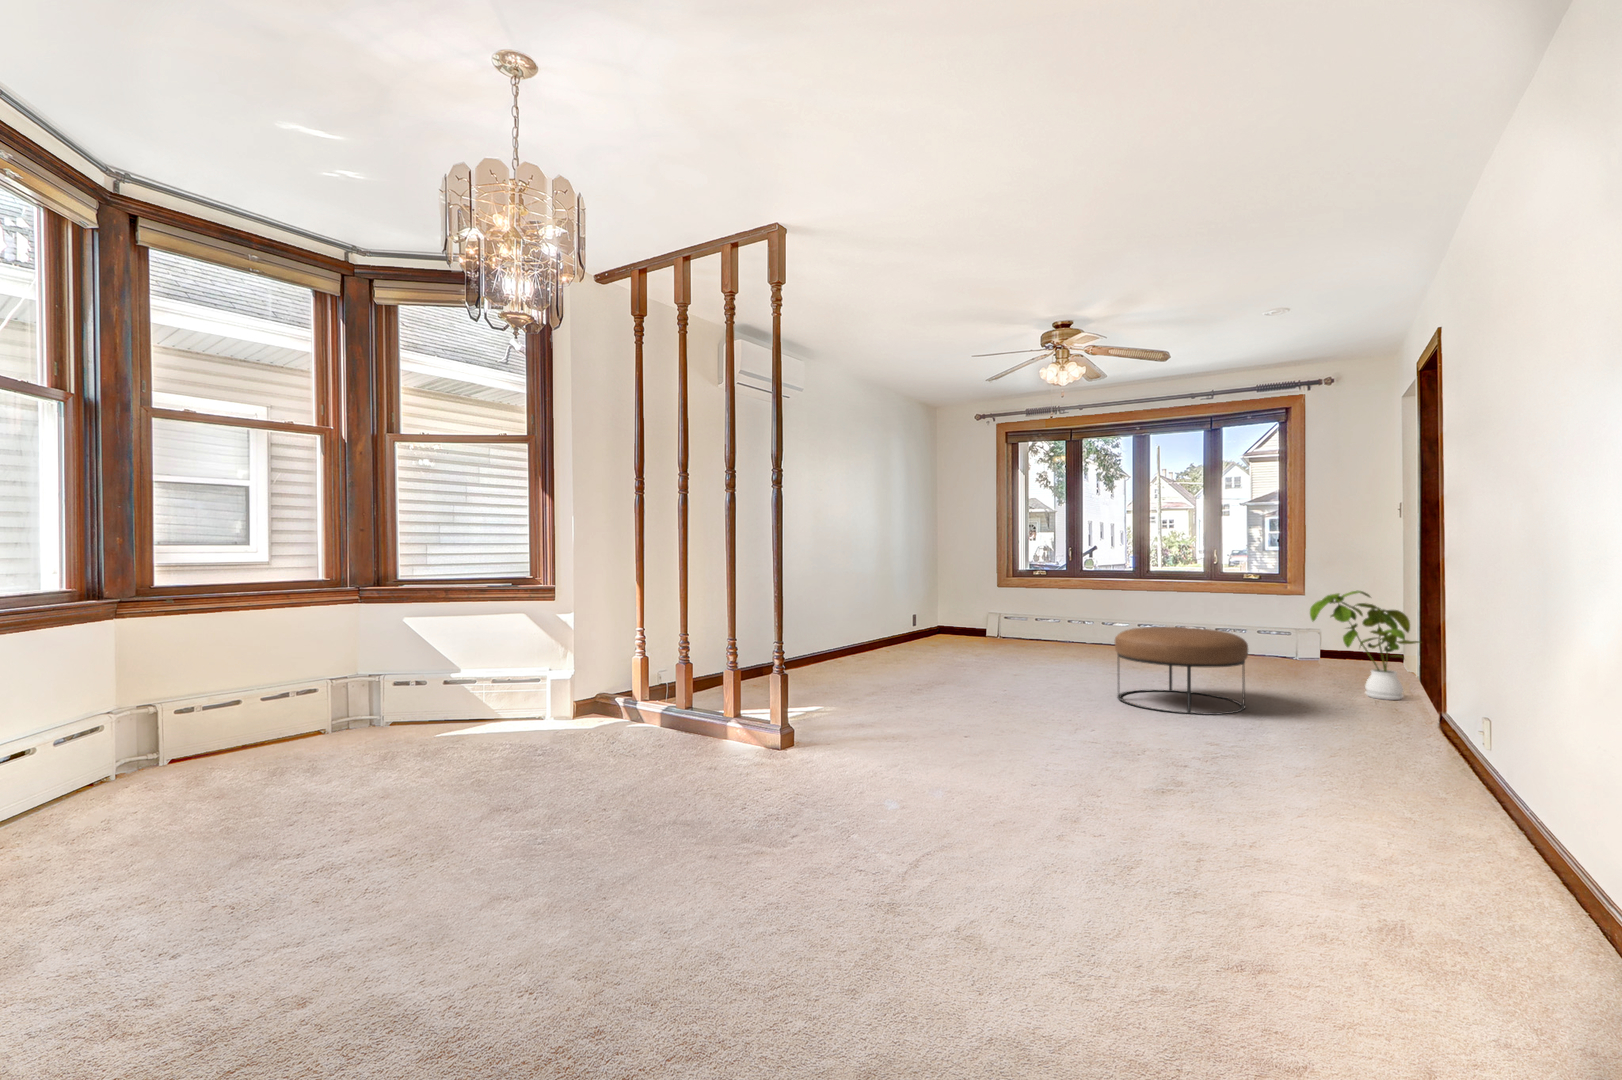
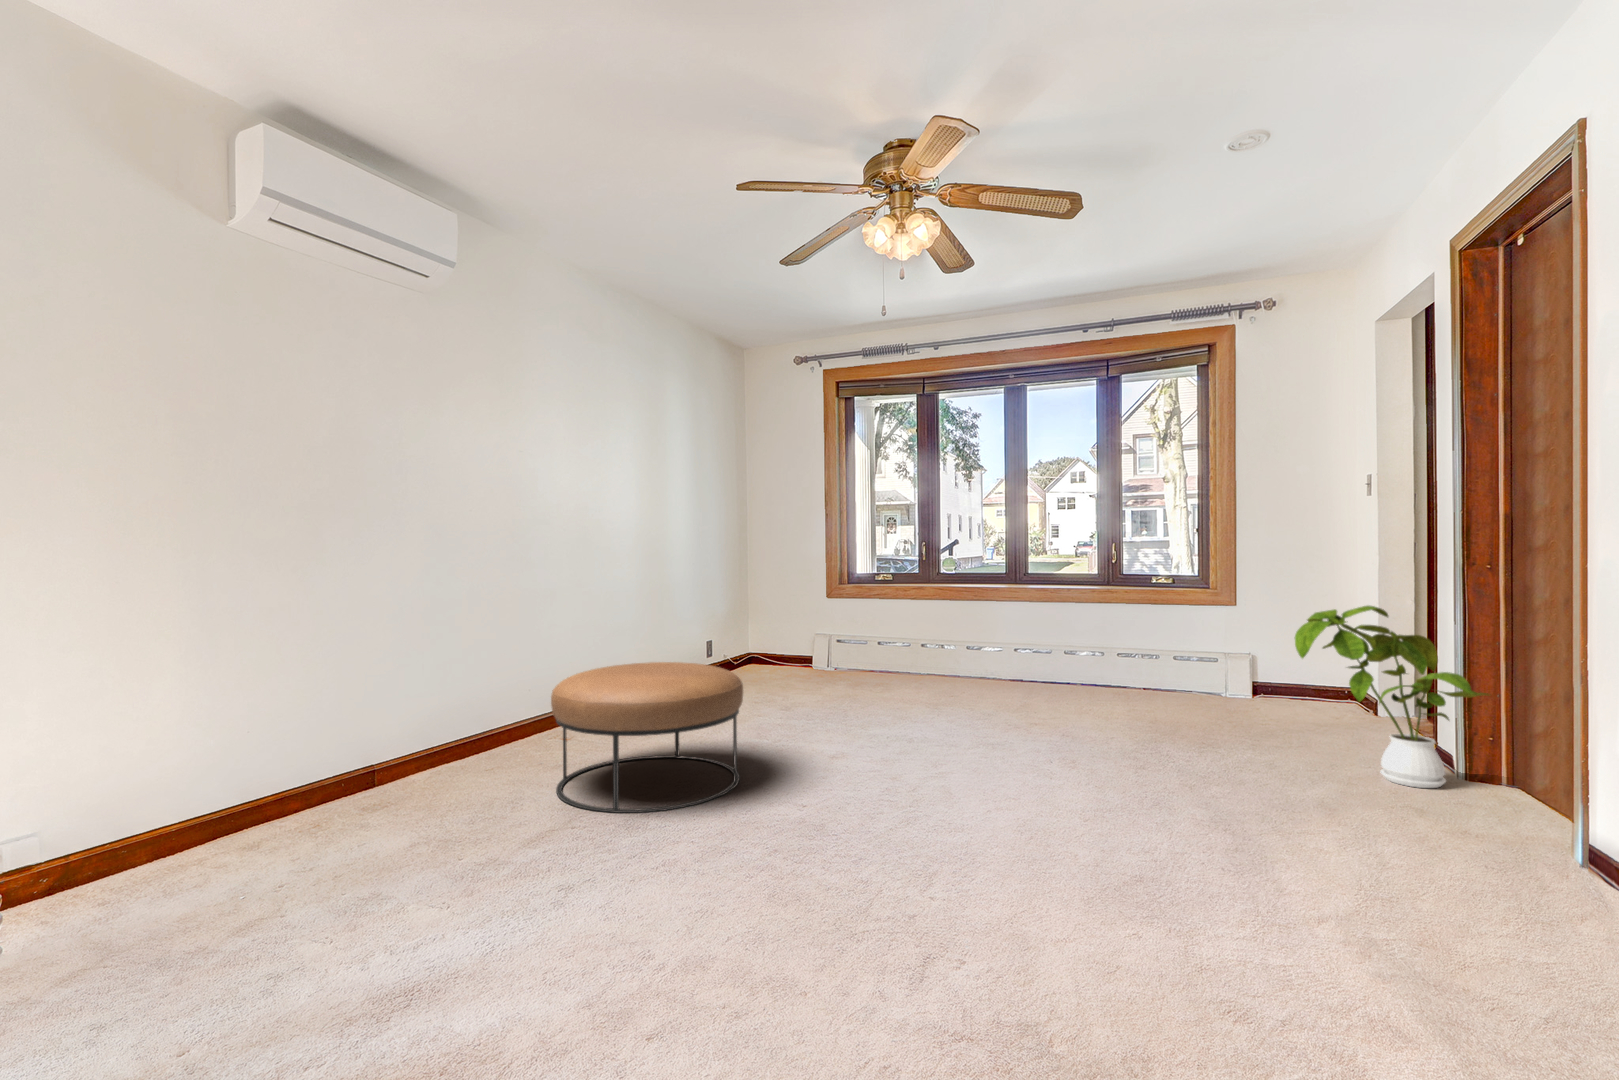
ottoman: present [1115,627,1248,715] -> present [551,662,743,813]

